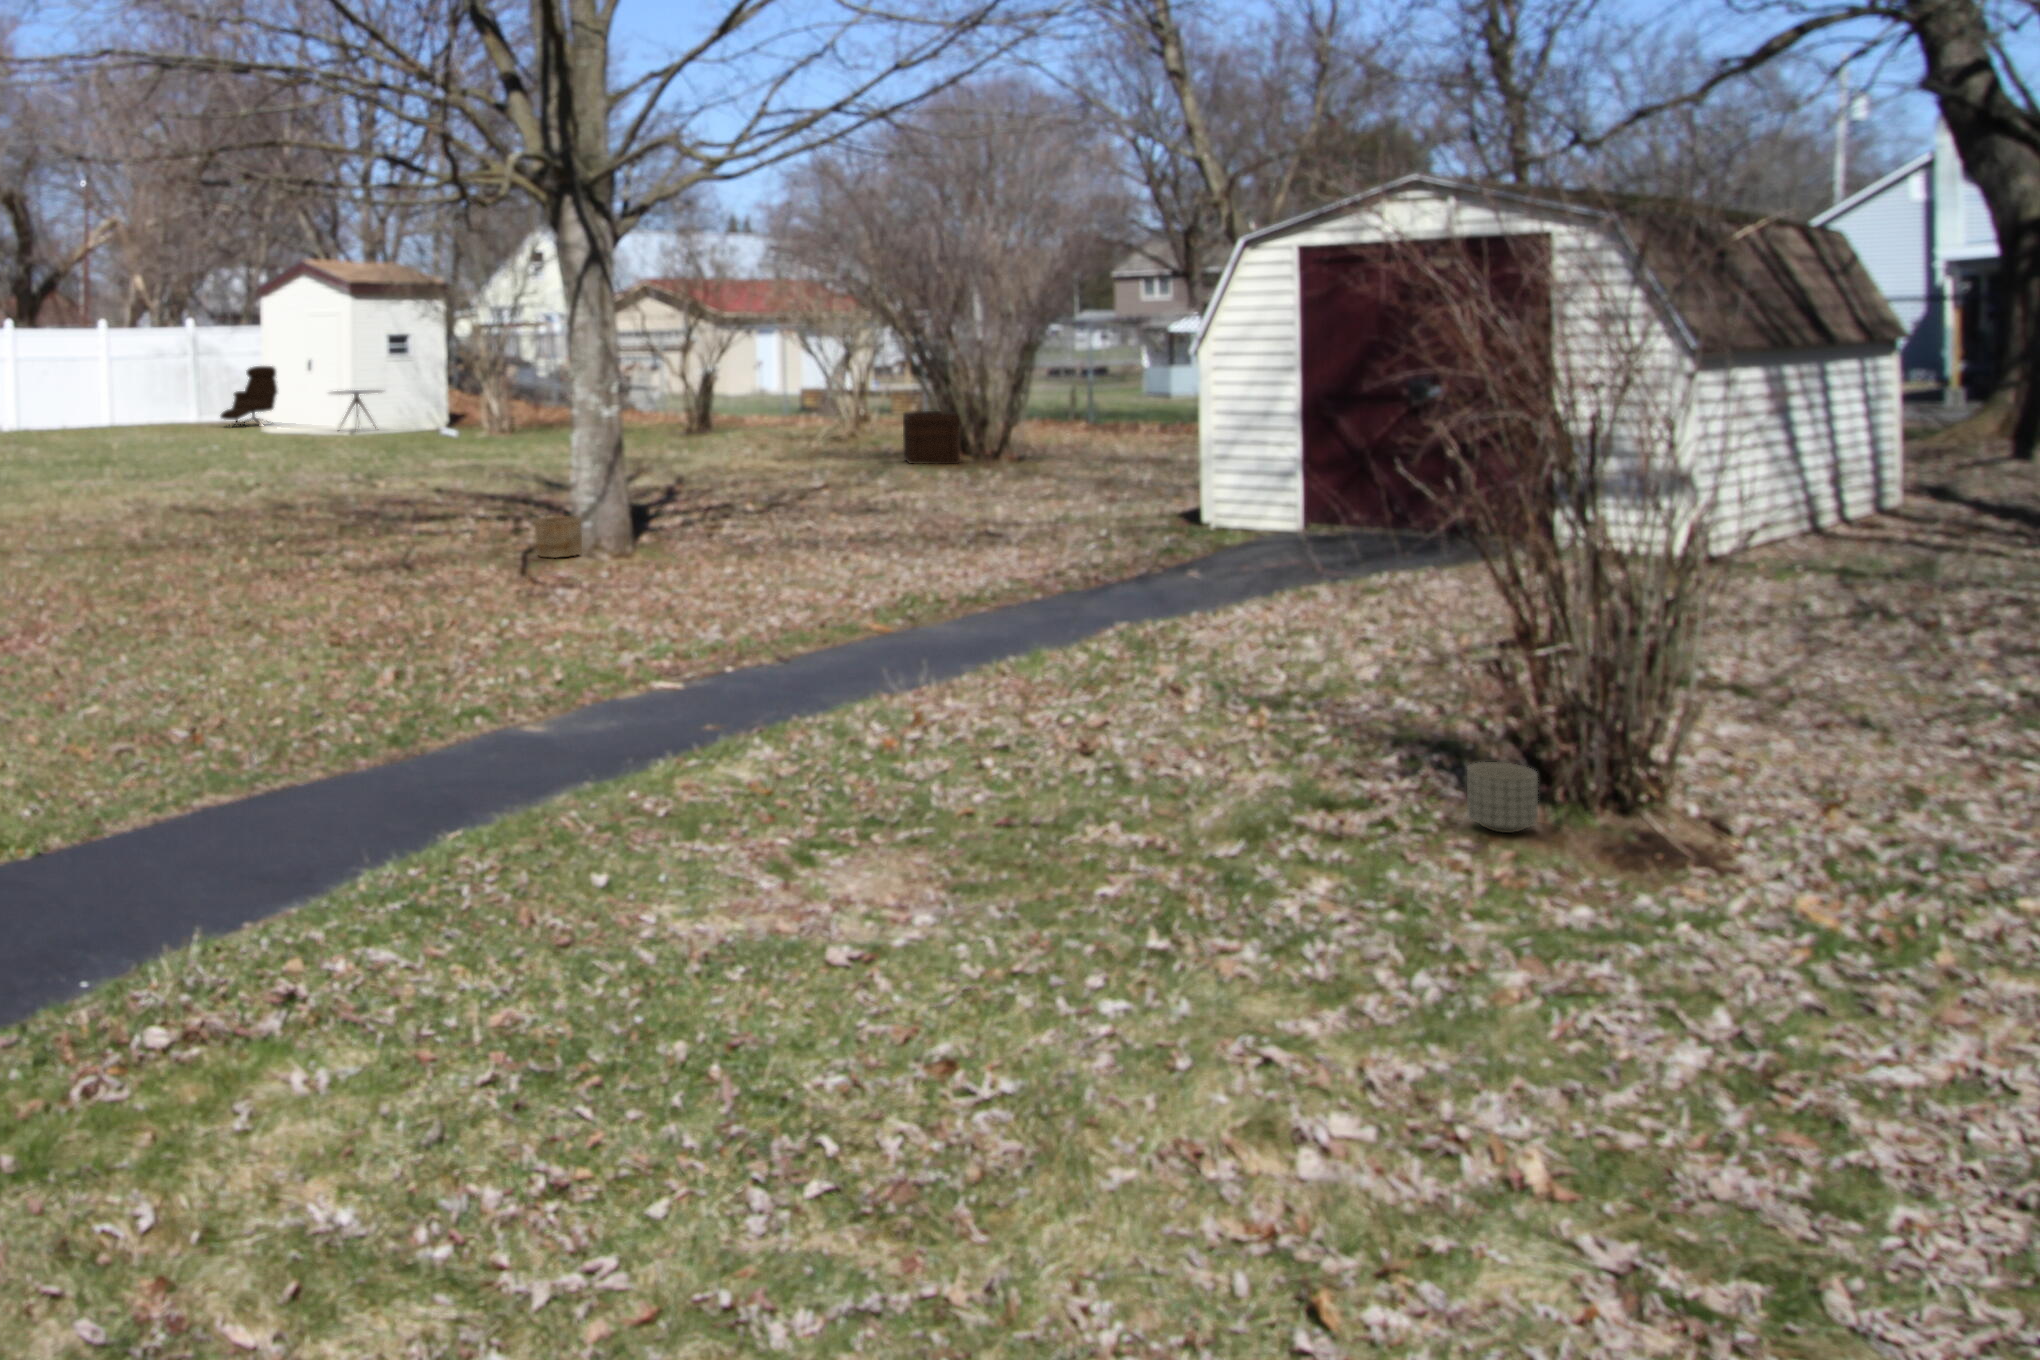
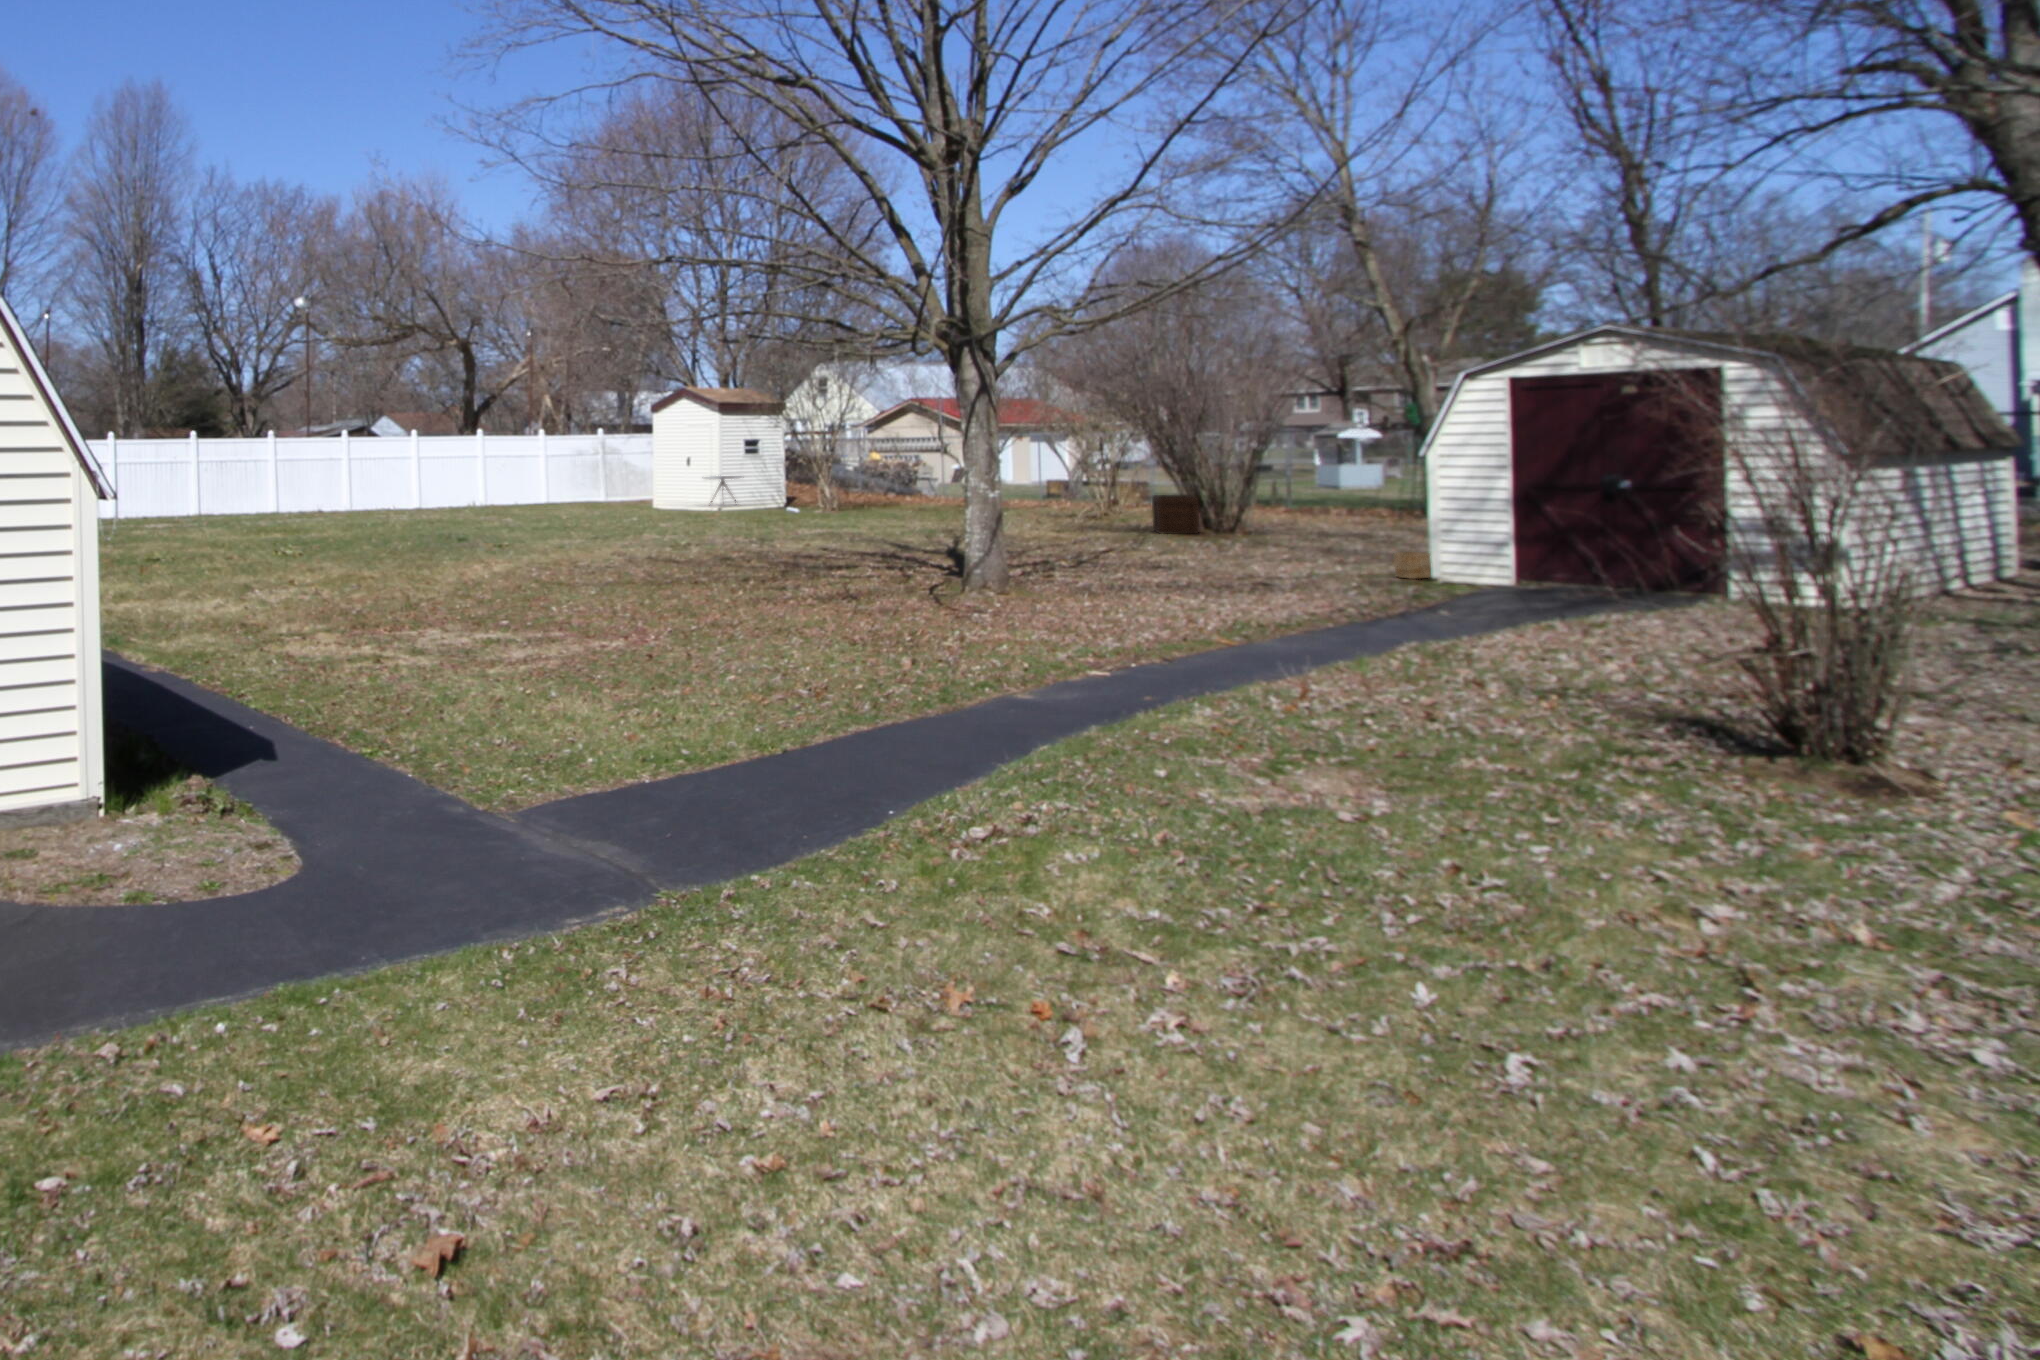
lounge chair: present [221,366,277,426] -> none [621,458,661,503]
wooden bucket: present [534,516,582,558] -> present [1394,552,1431,579]
planter: present [1467,762,1538,833] -> none [1740,728,1794,772]

